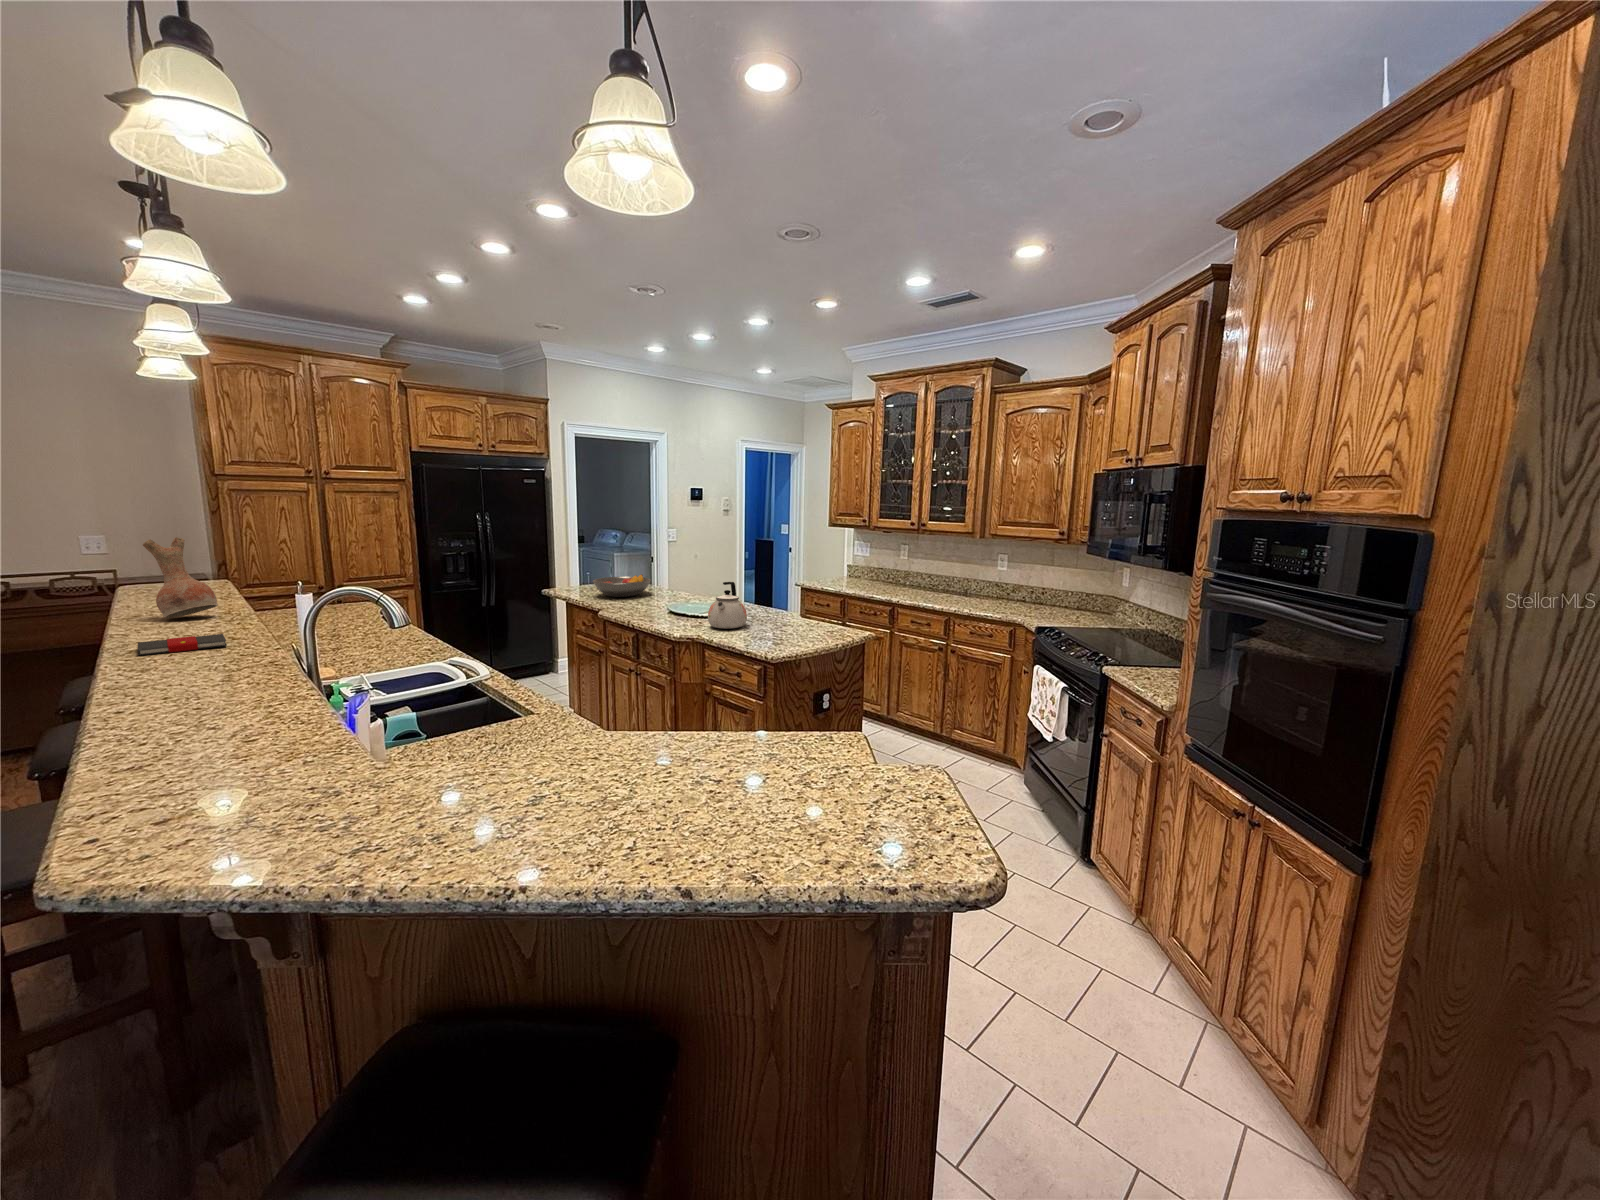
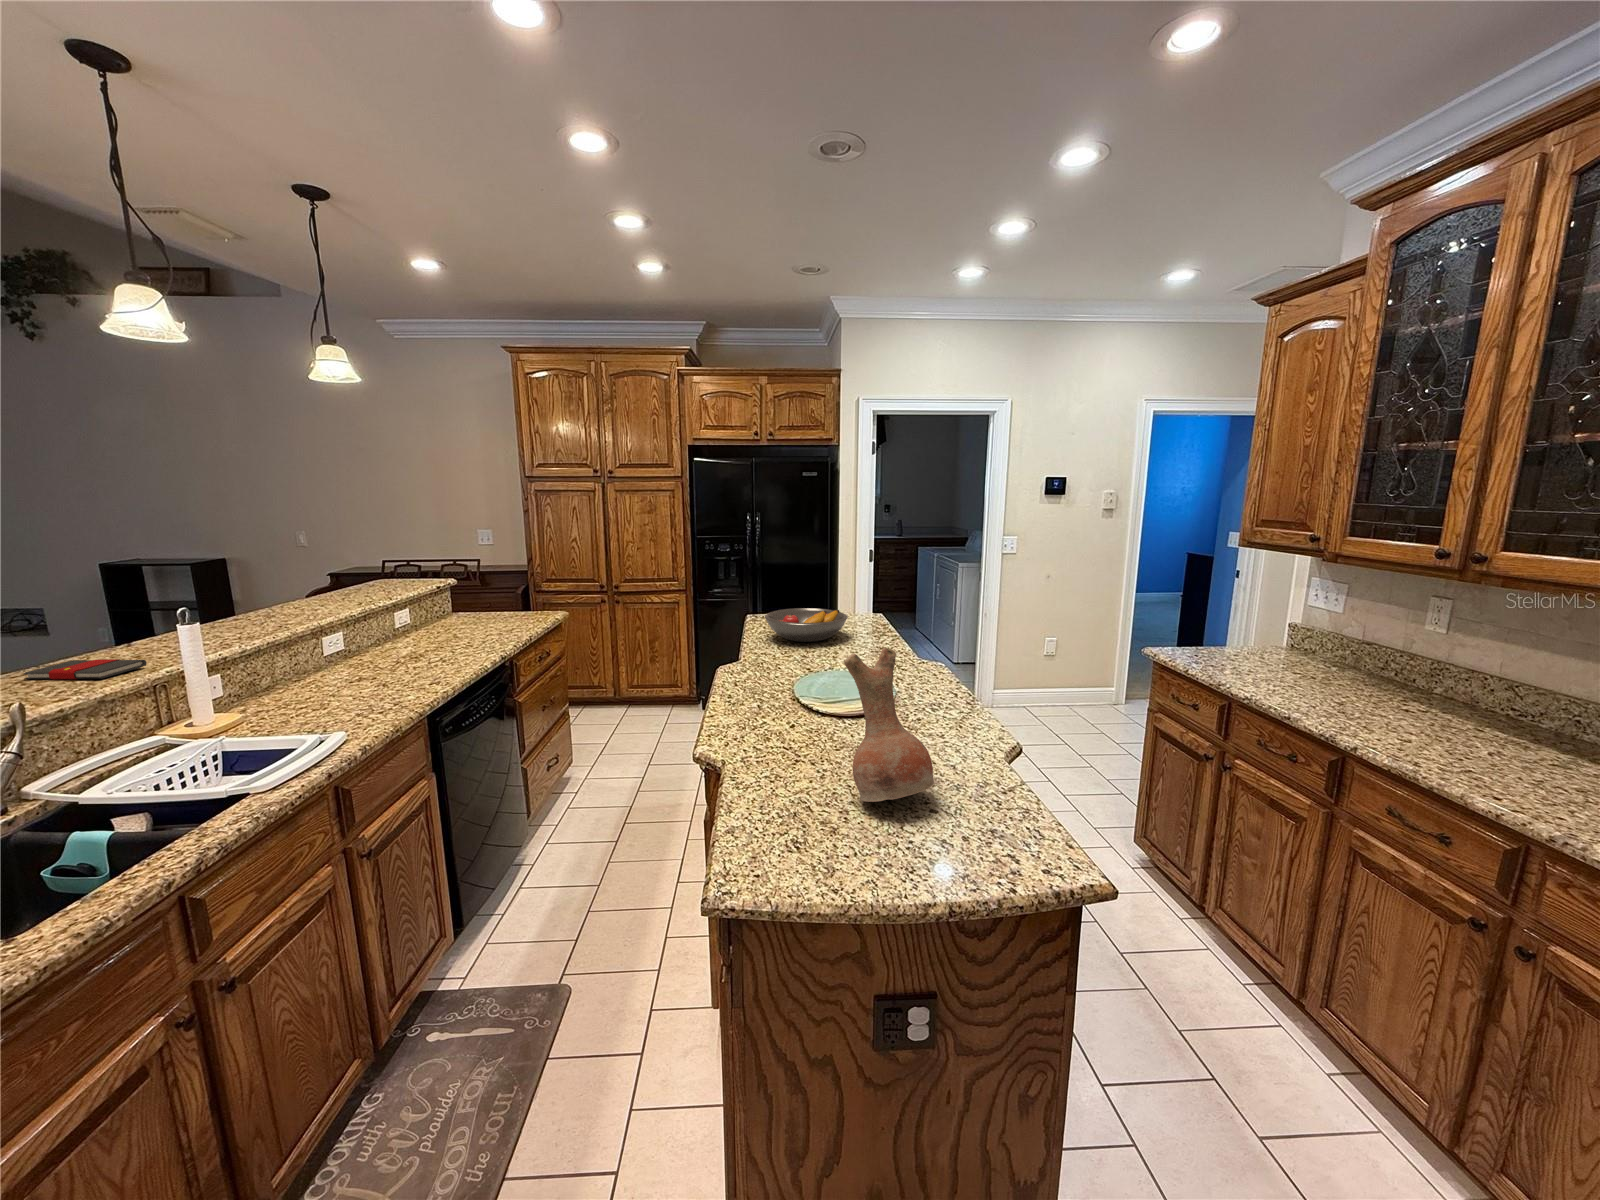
vase: present [143,537,218,619] -> present [844,648,934,802]
kettle: present [708,582,747,629] -> none [751,664,829,762]

